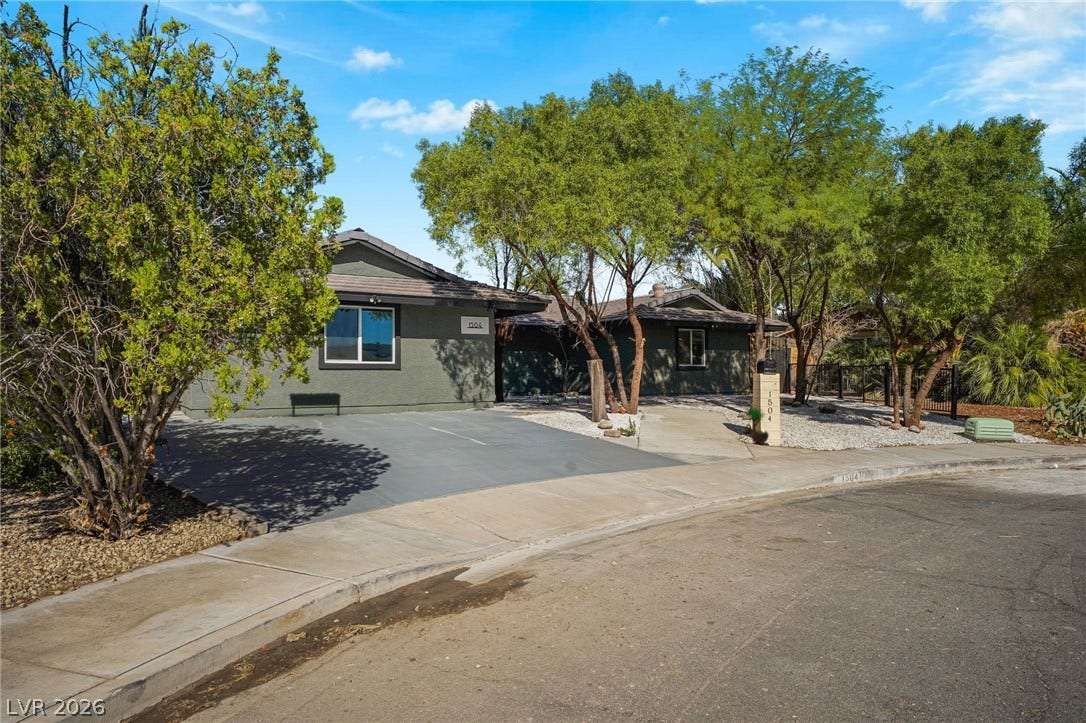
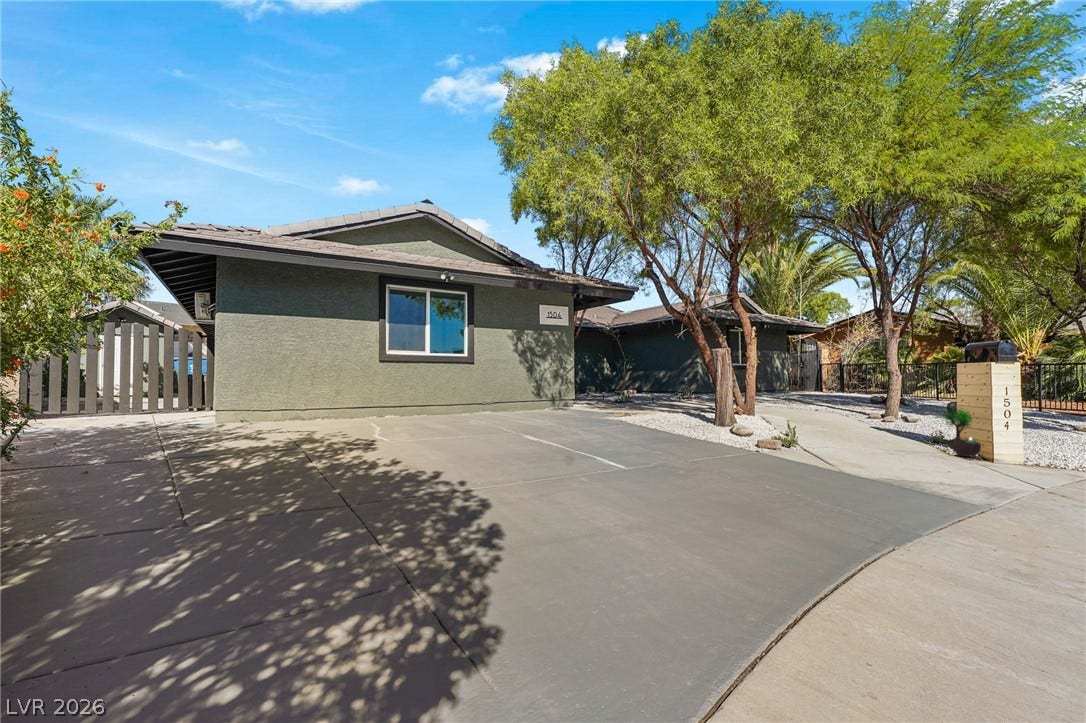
bench: present [289,393,341,416] -> none [342,390,405,419]

